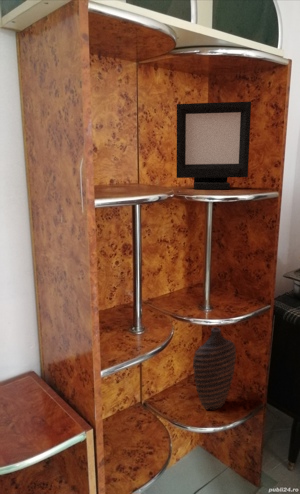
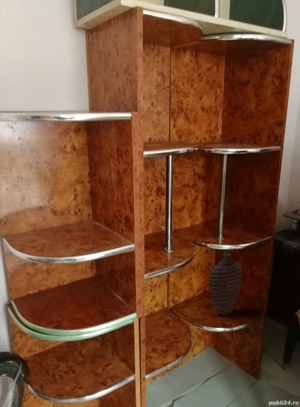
picture frame: present [177,101,251,189] -> none [199,78,259,145]

